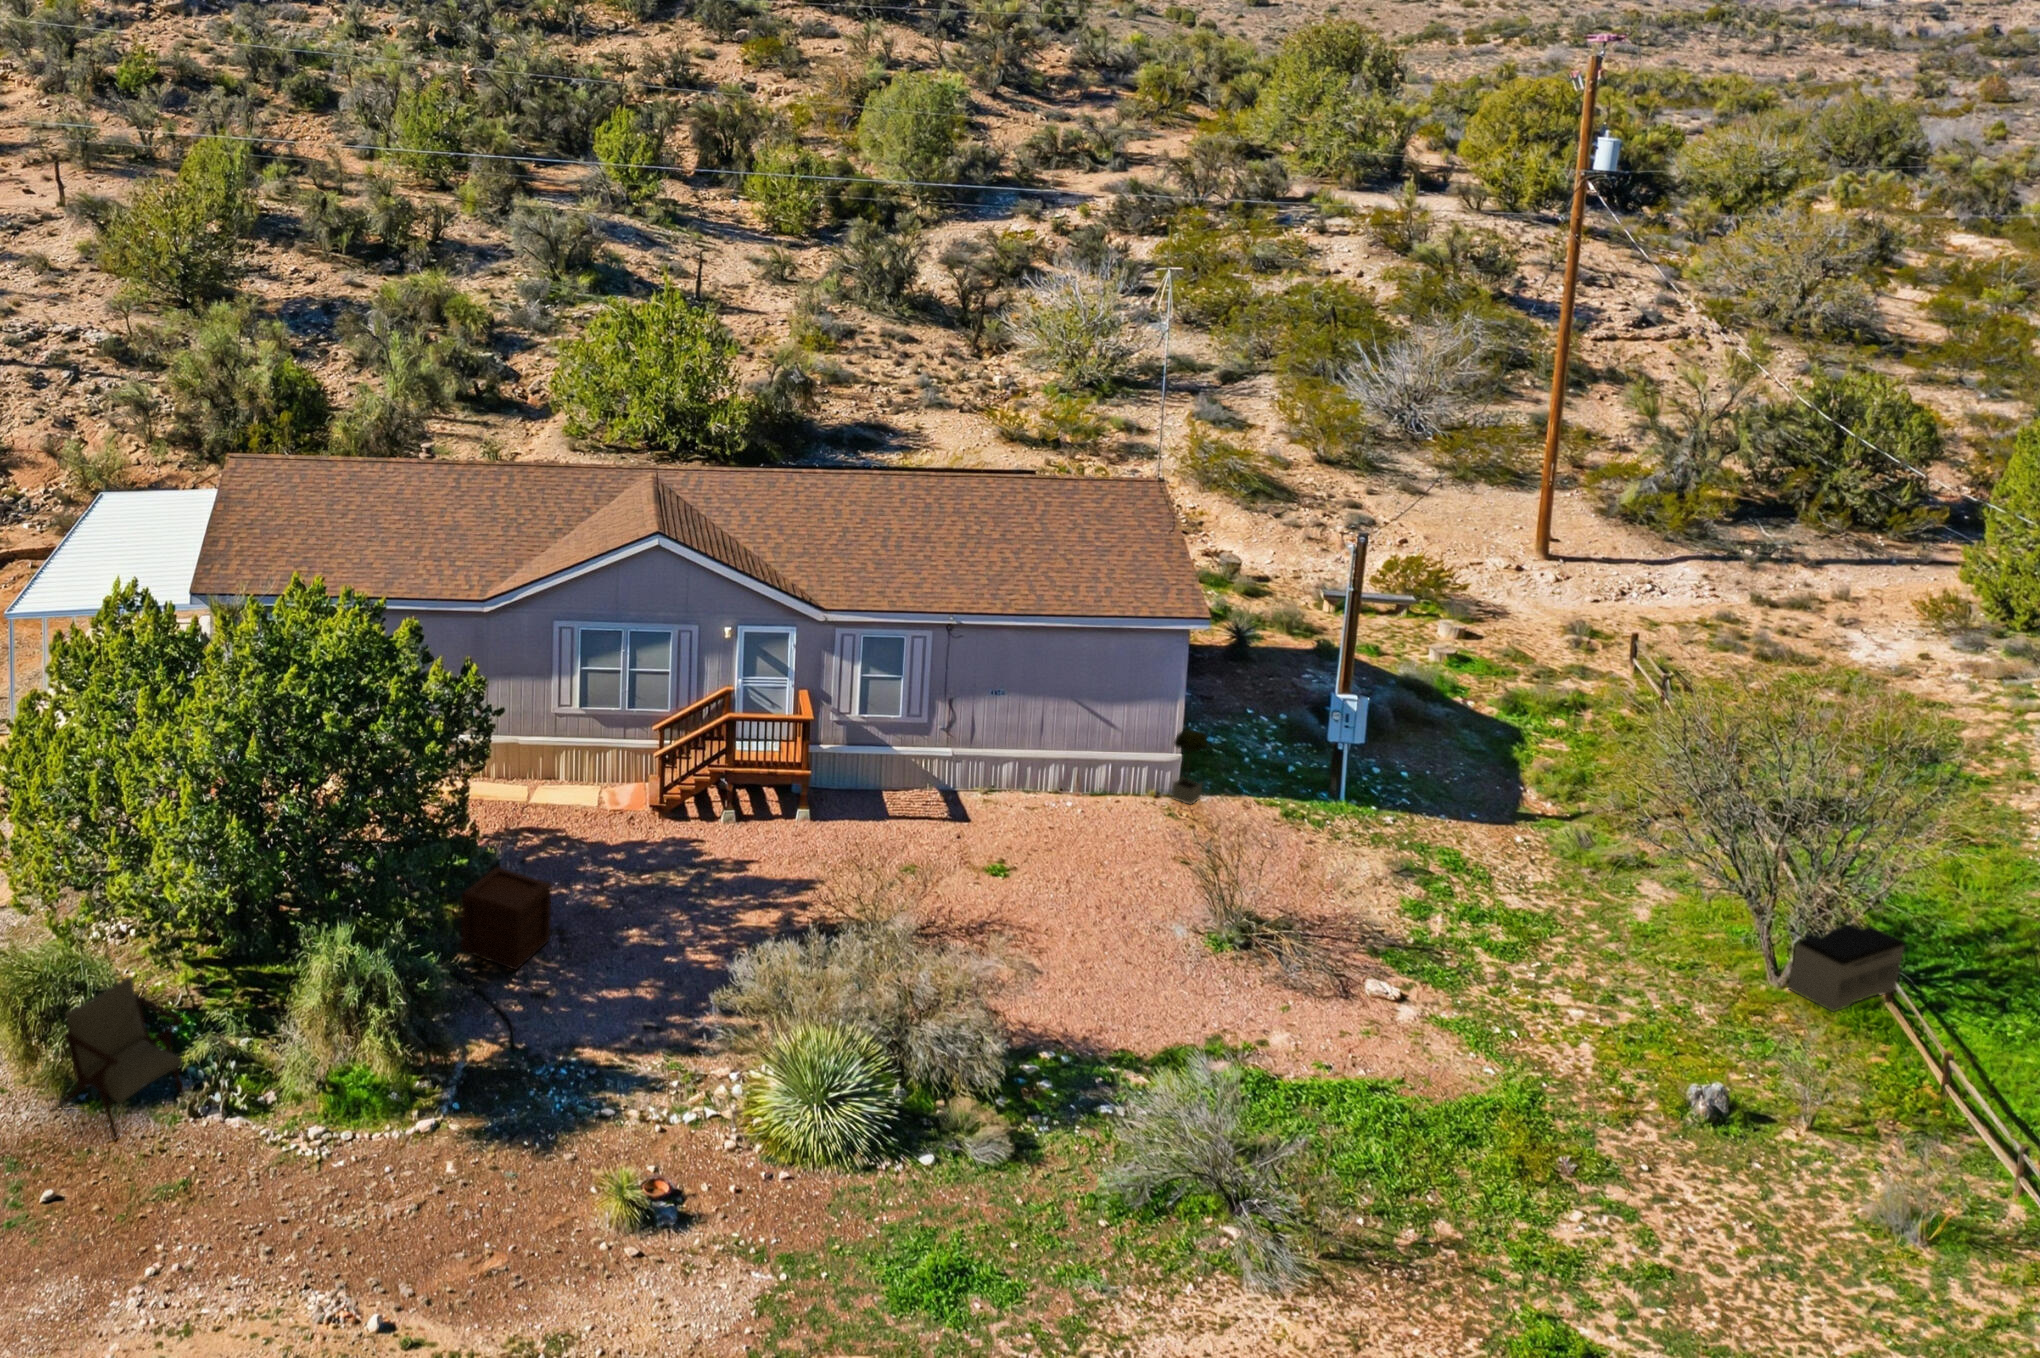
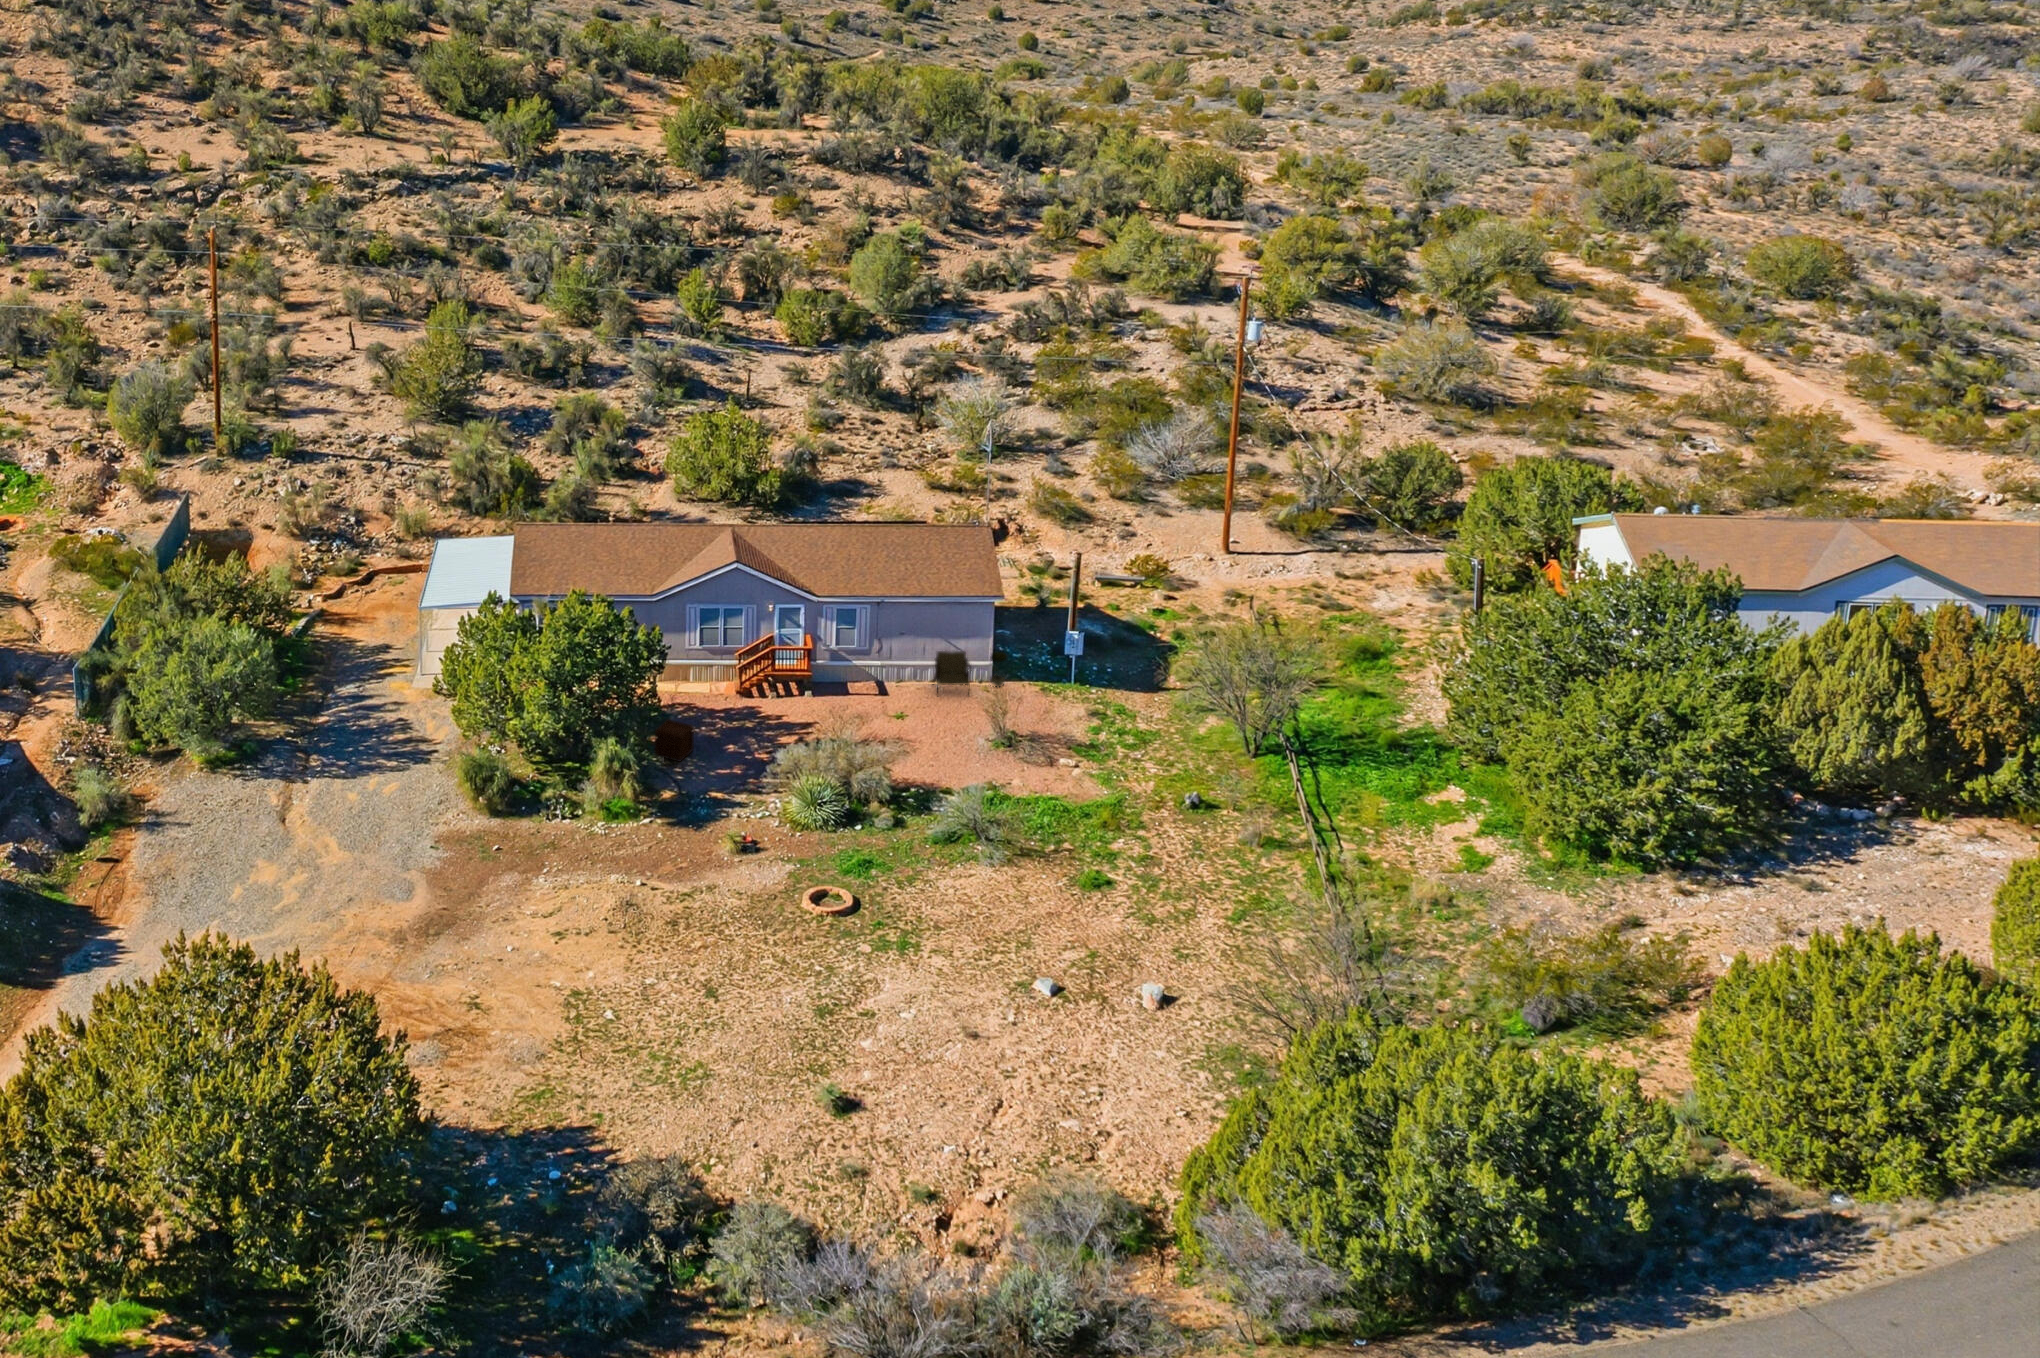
bench: present [1789,924,1905,1011] -> none [1247,729,1299,767]
lounge chair: present [59,977,185,1139] -> present [934,651,972,686]

